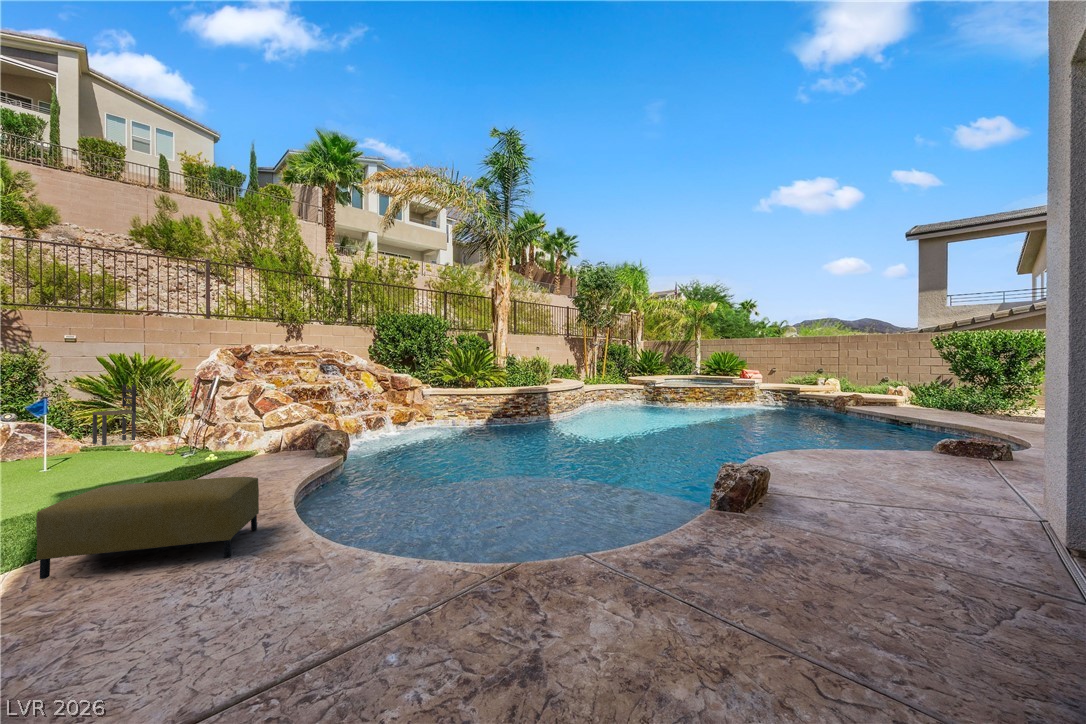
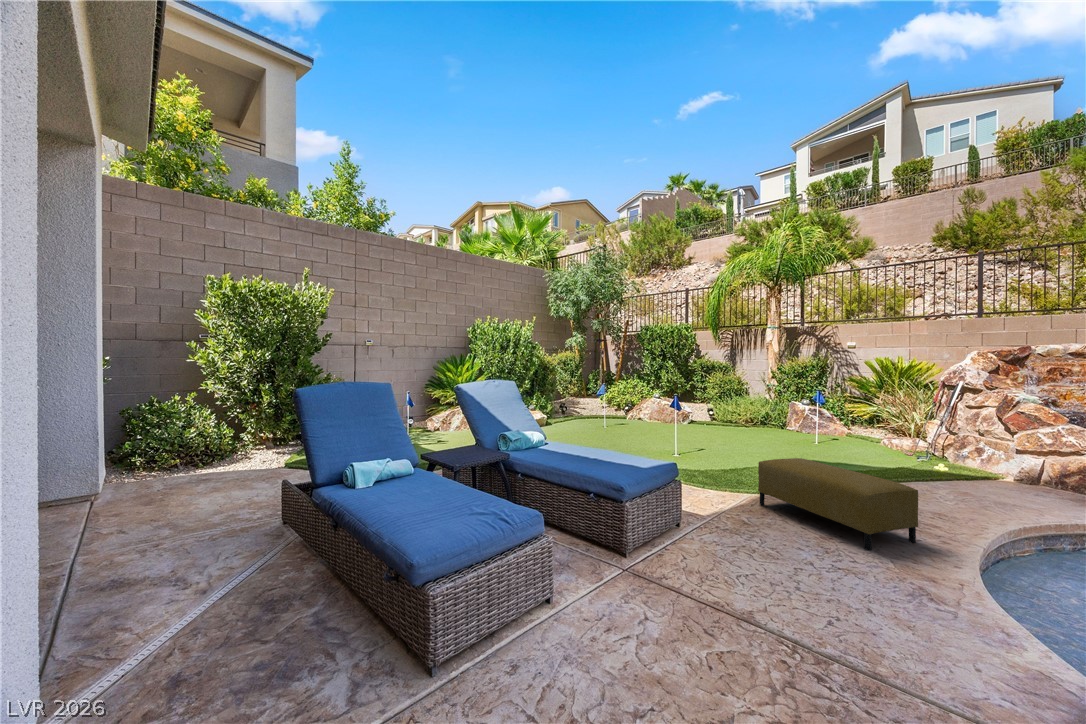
chair: present [92,385,136,445] -> none [855,386,887,436]

